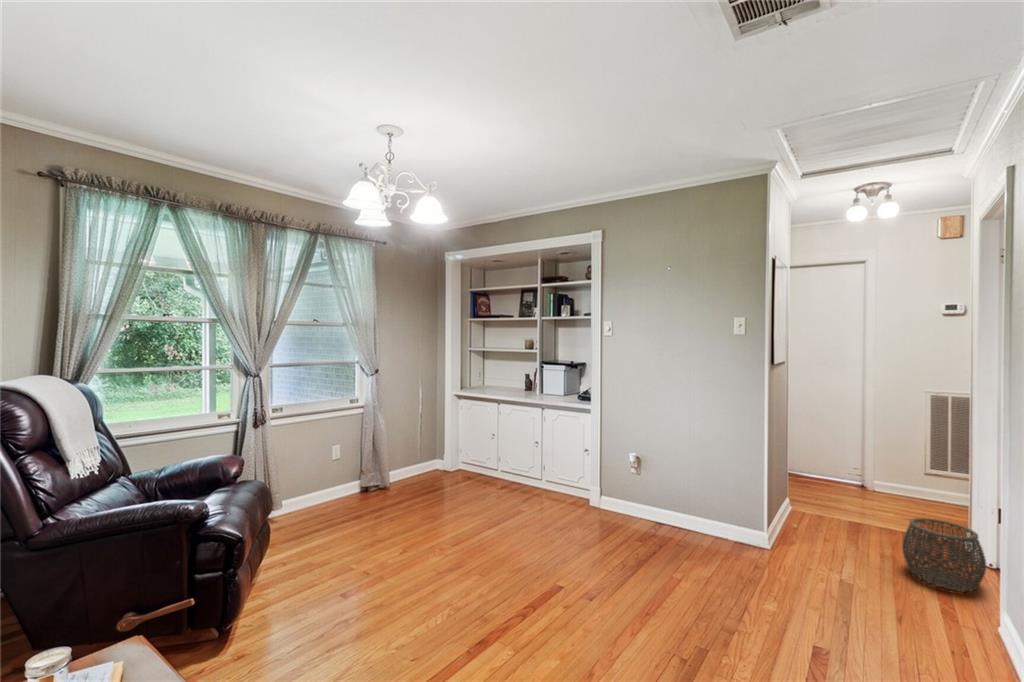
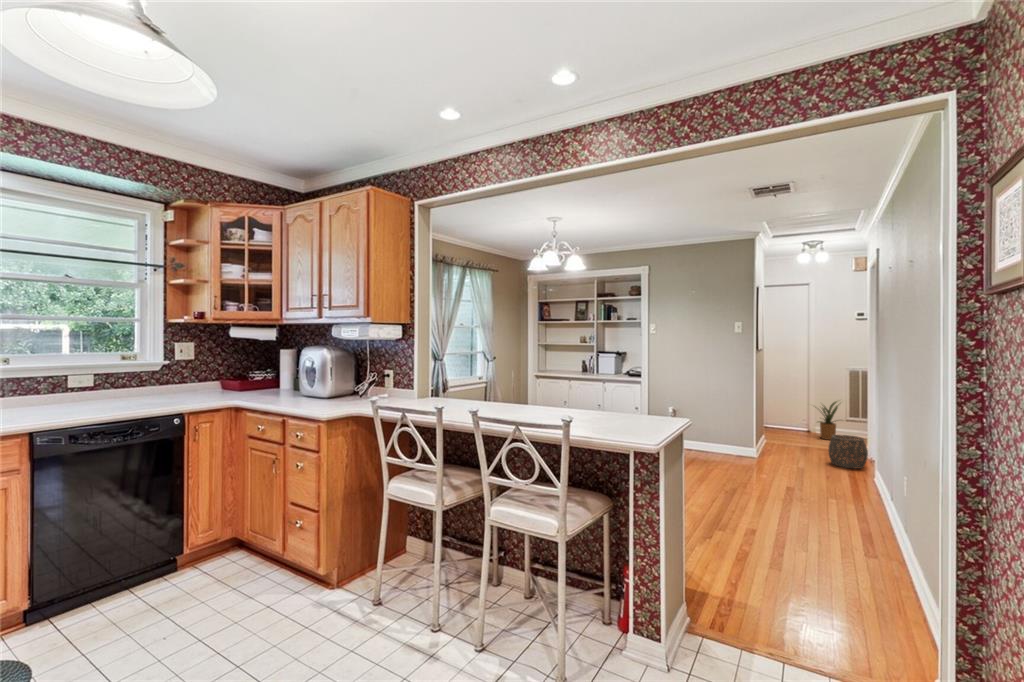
house plant: none [859,442,932,506] -> present [818,401,839,440]

